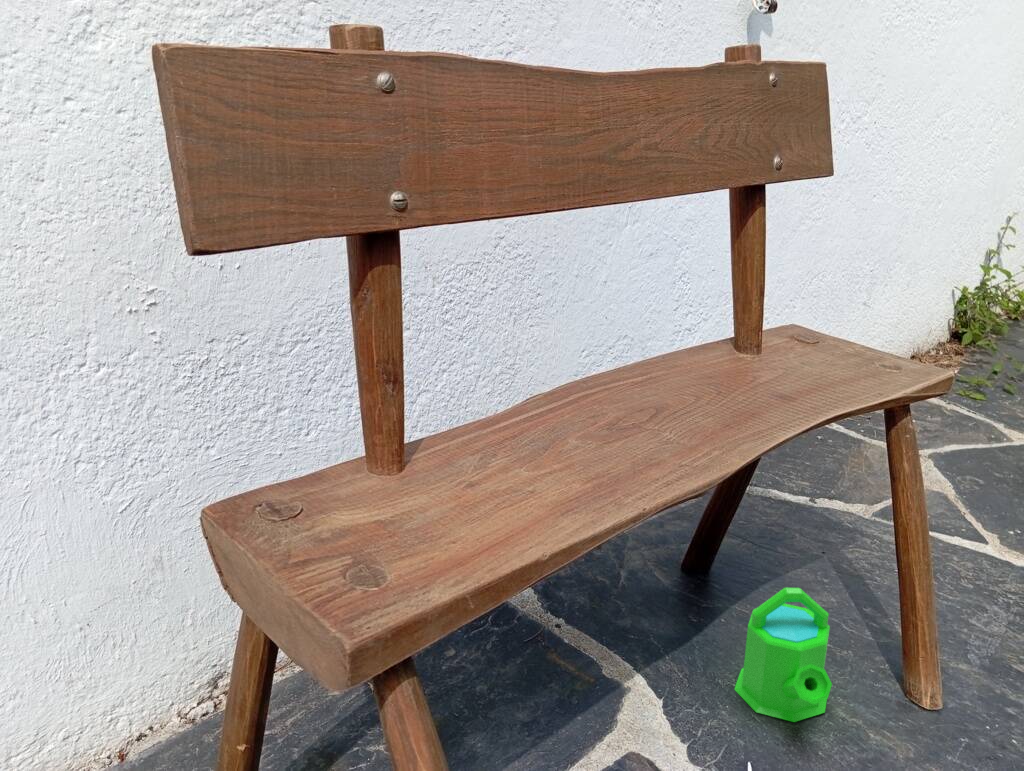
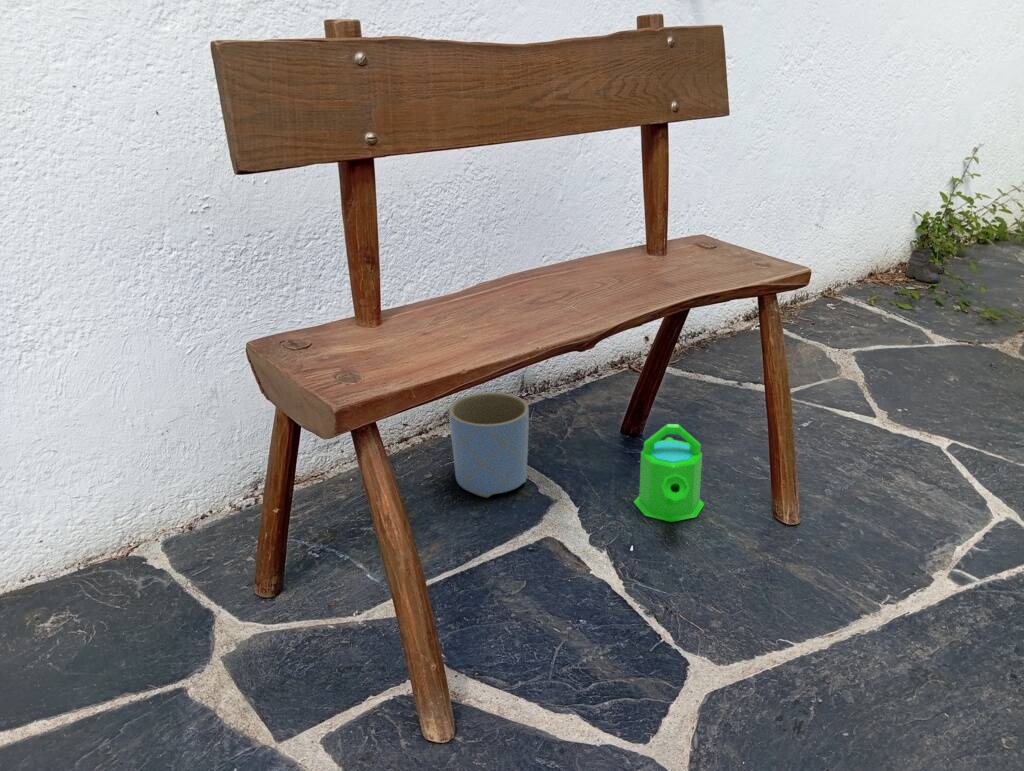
boots: none [946,324,987,365] -> present [905,247,943,282]
planter: none [484,539,592,689] -> present [449,392,529,497]

